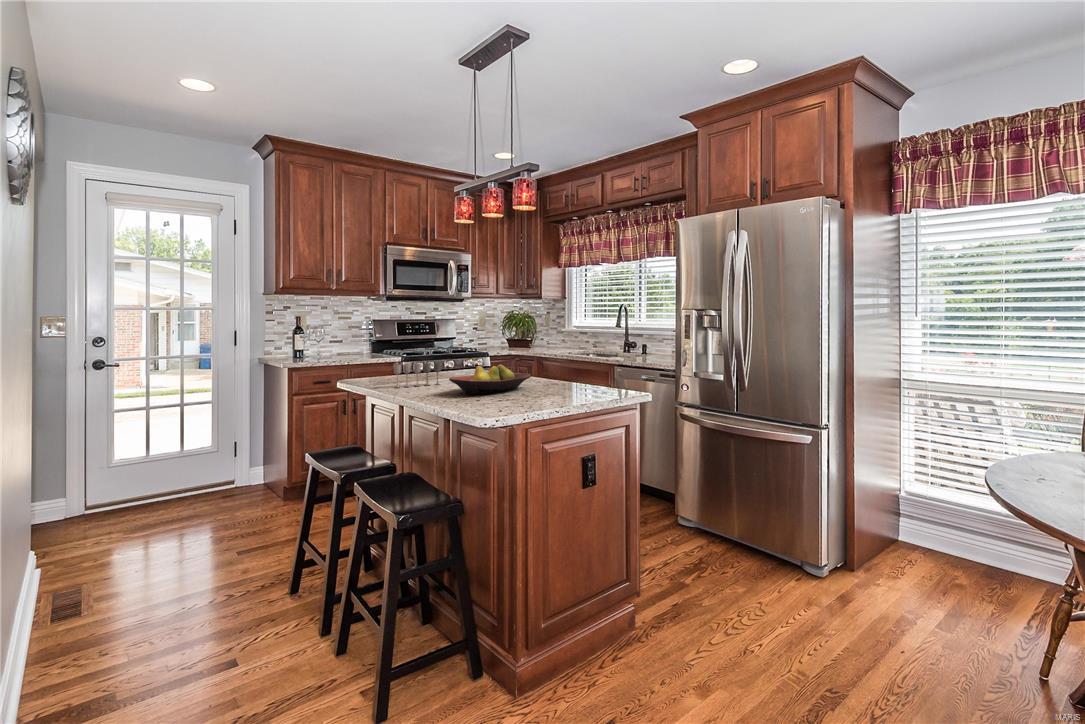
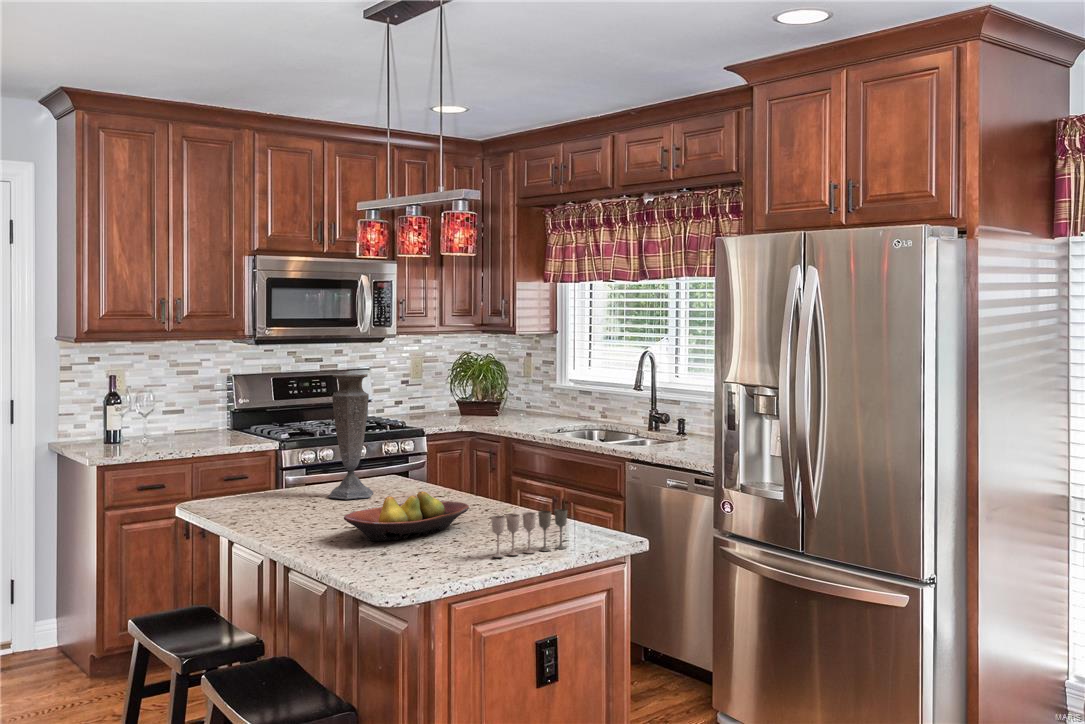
vase: none [435,297,464,377] -> present [328,374,373,499]
wine glass: present [393,363,441,387] -> present [491,509,567,557]

